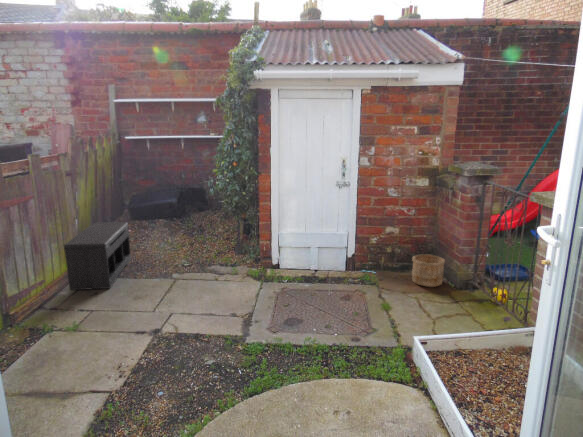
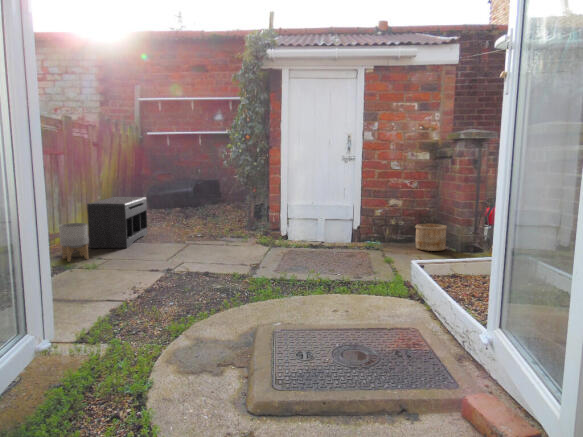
planter: none [35,272,70,318] -> present [59,223,89,262]

